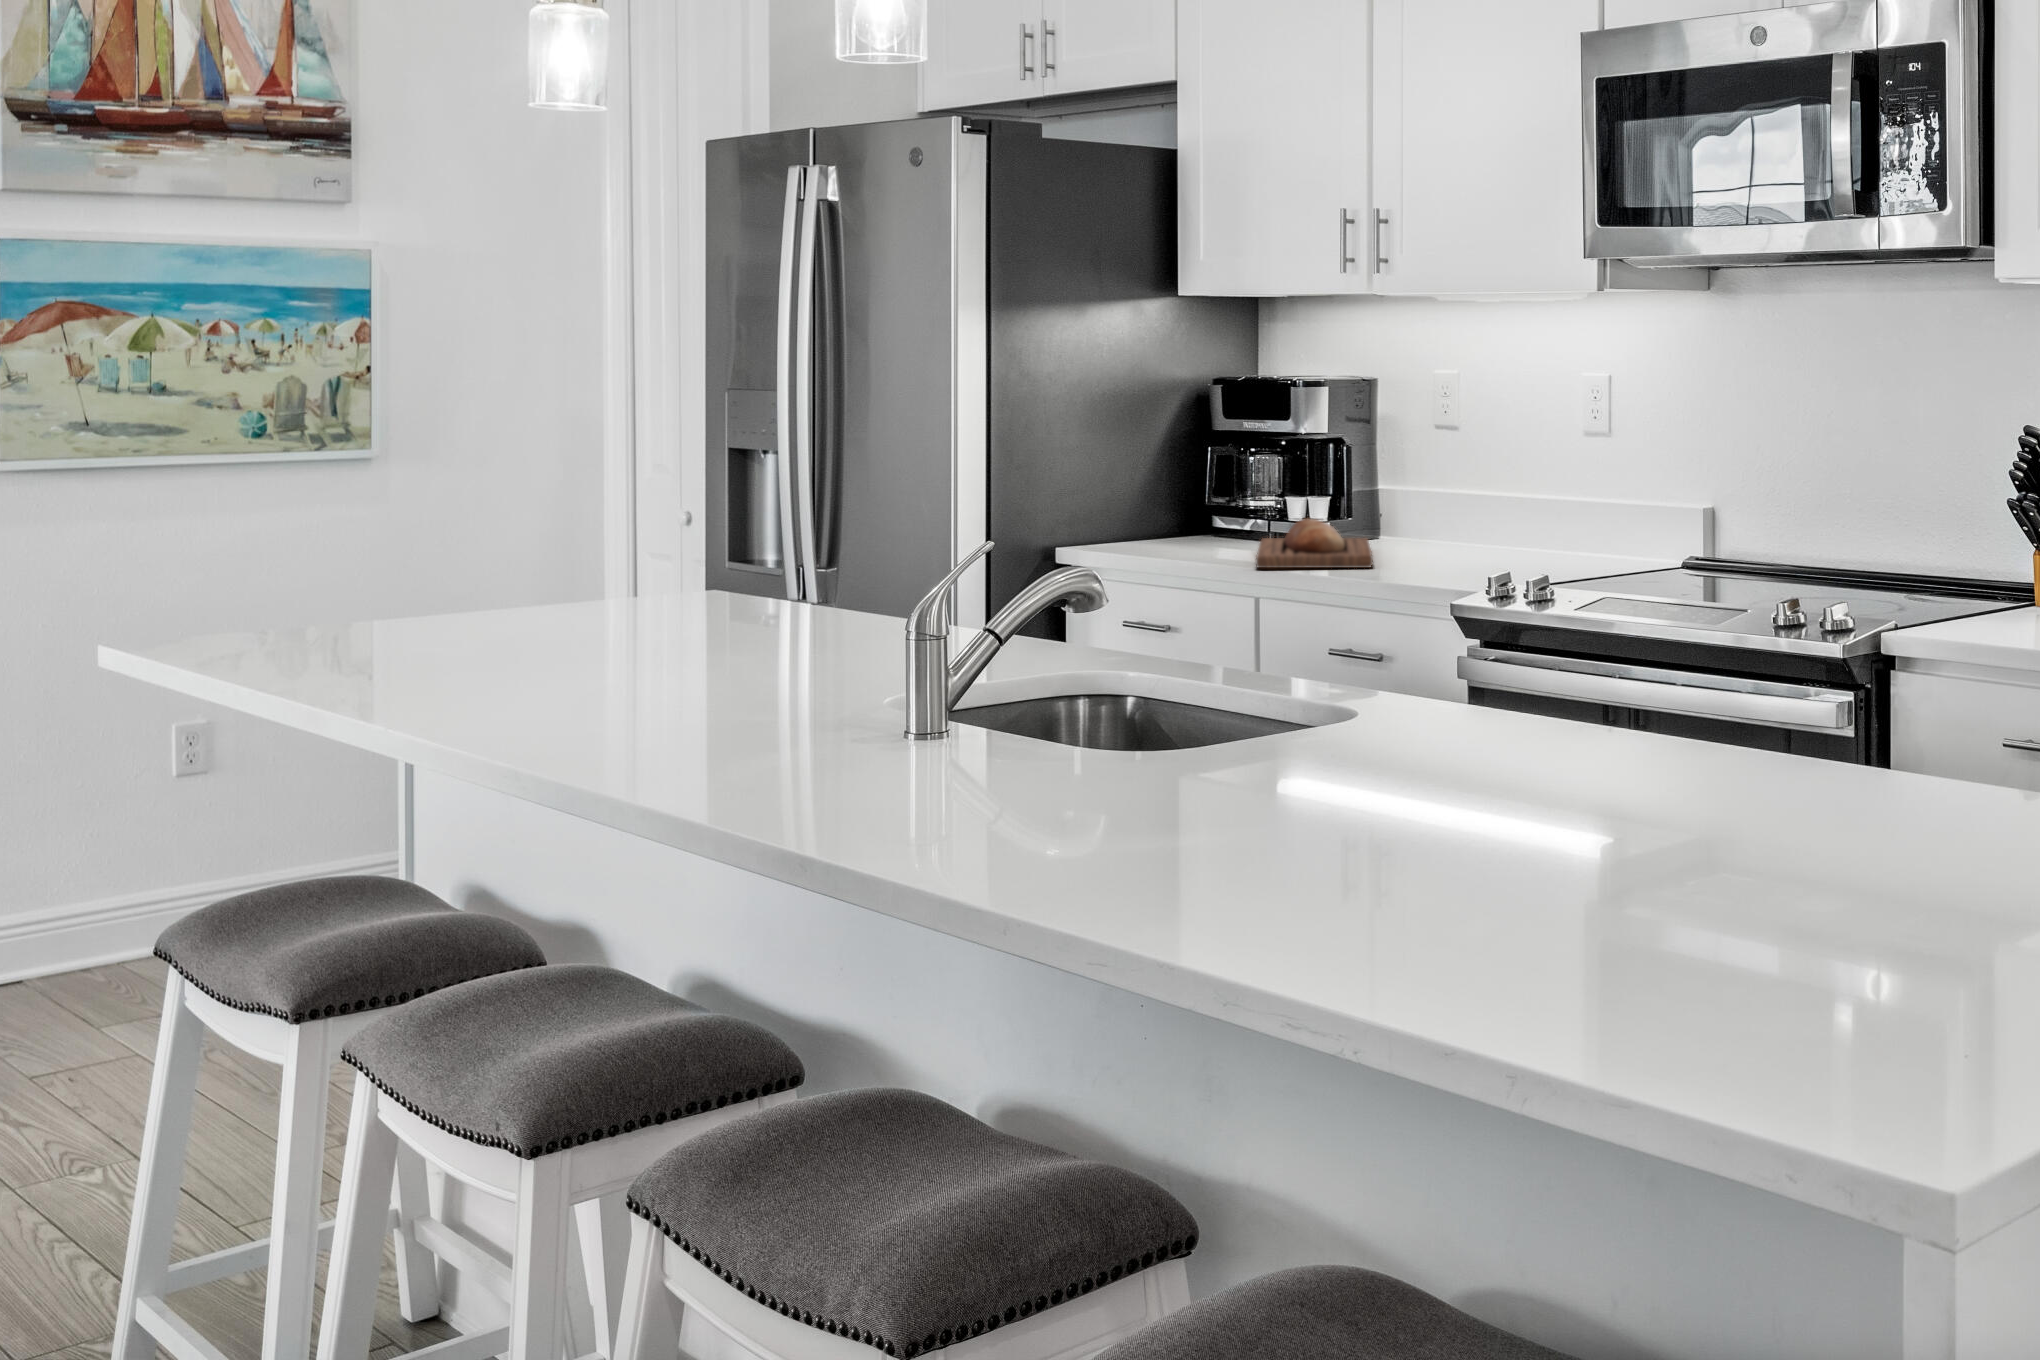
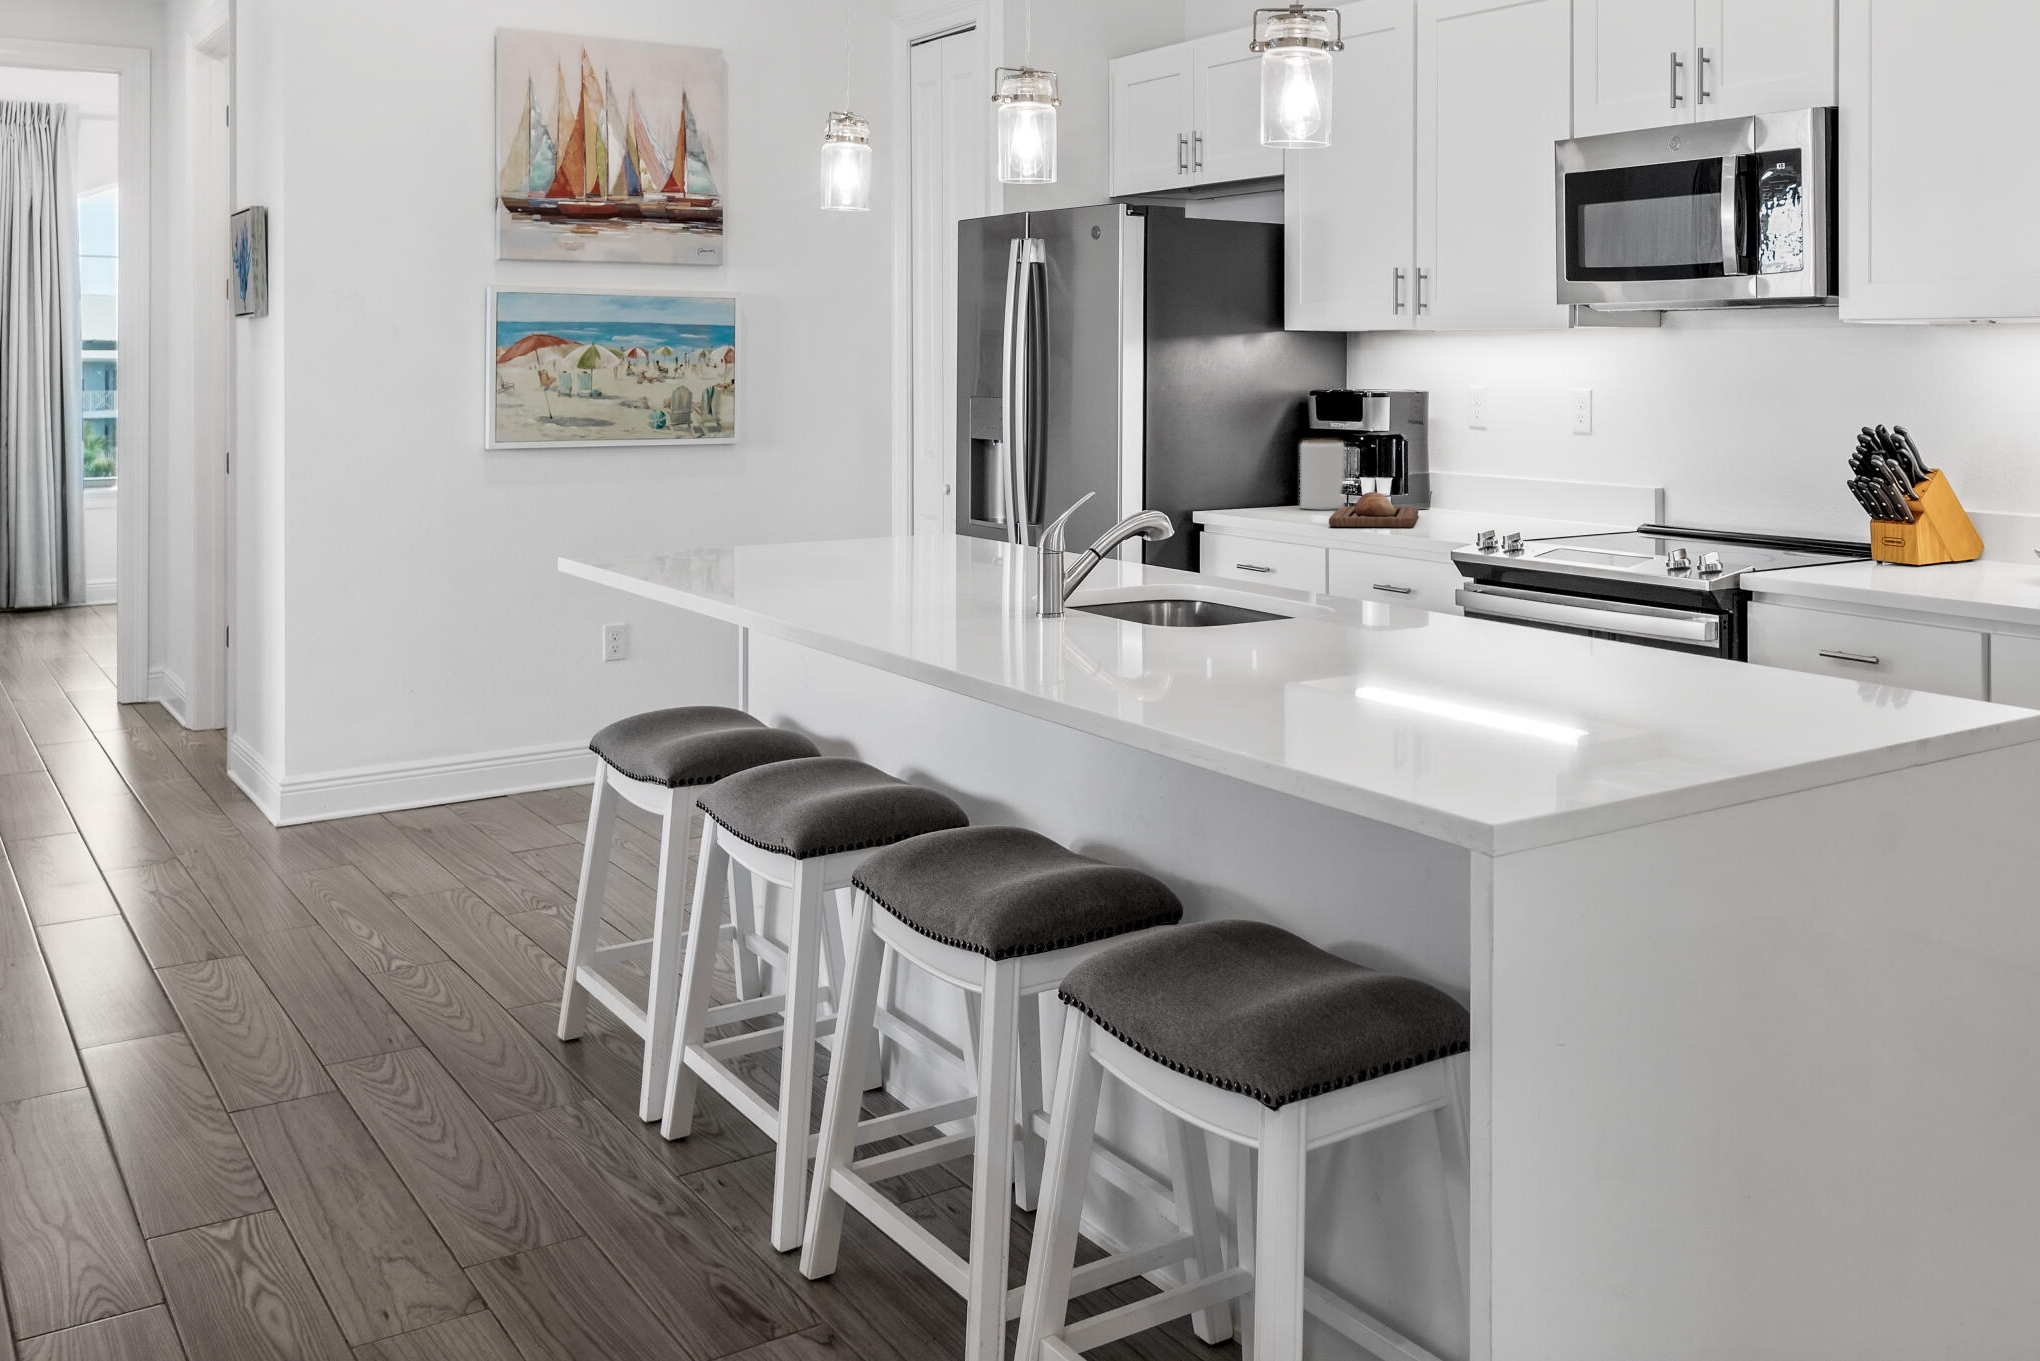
jar: none [1199,446,1260,542] -> present [1300,440,1344,510]

